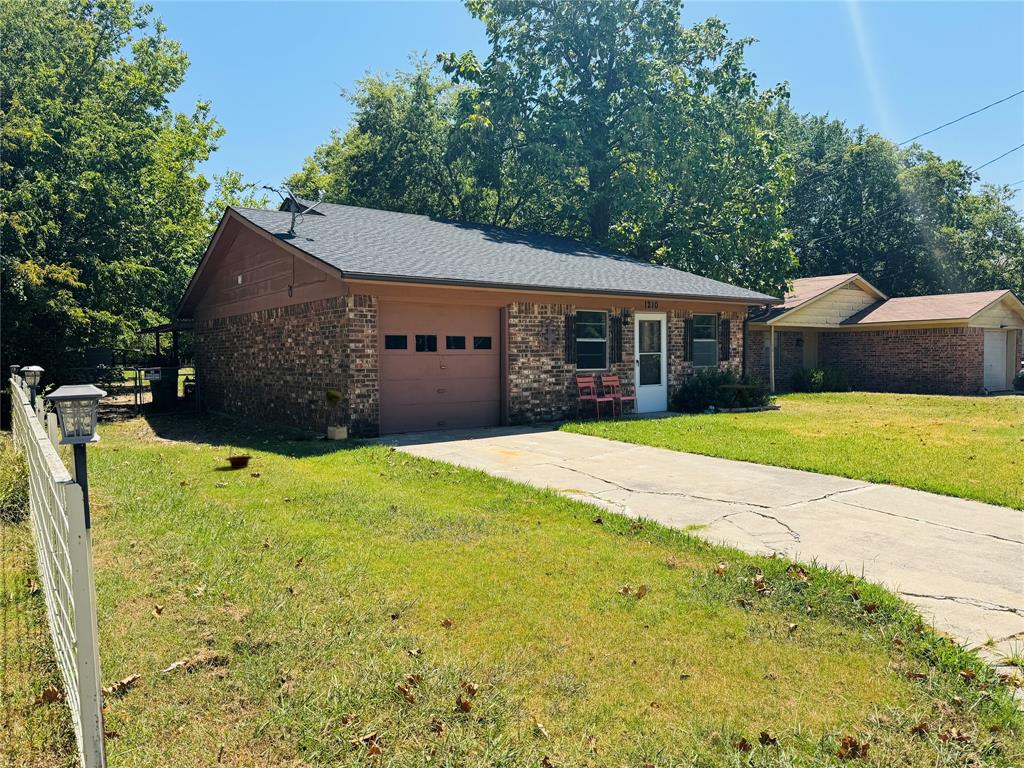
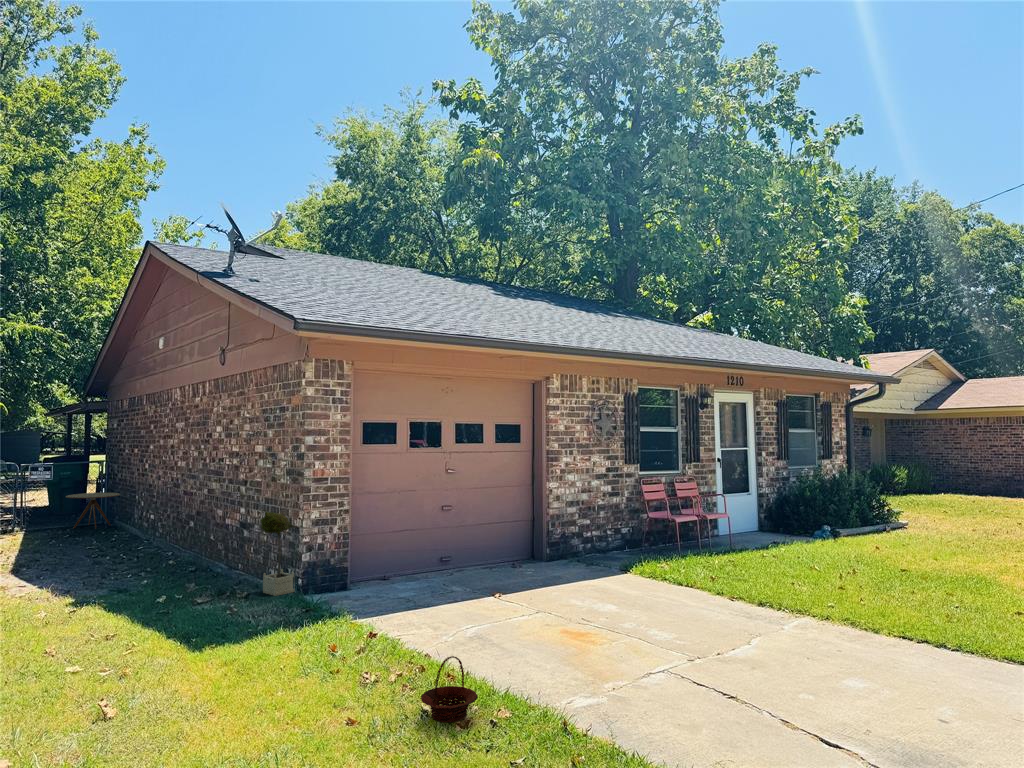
round table: present [720,385,759,413] -> present [66,493,120,529]
basket: present [225,445,253,468] -> present [421,656,478,722]

